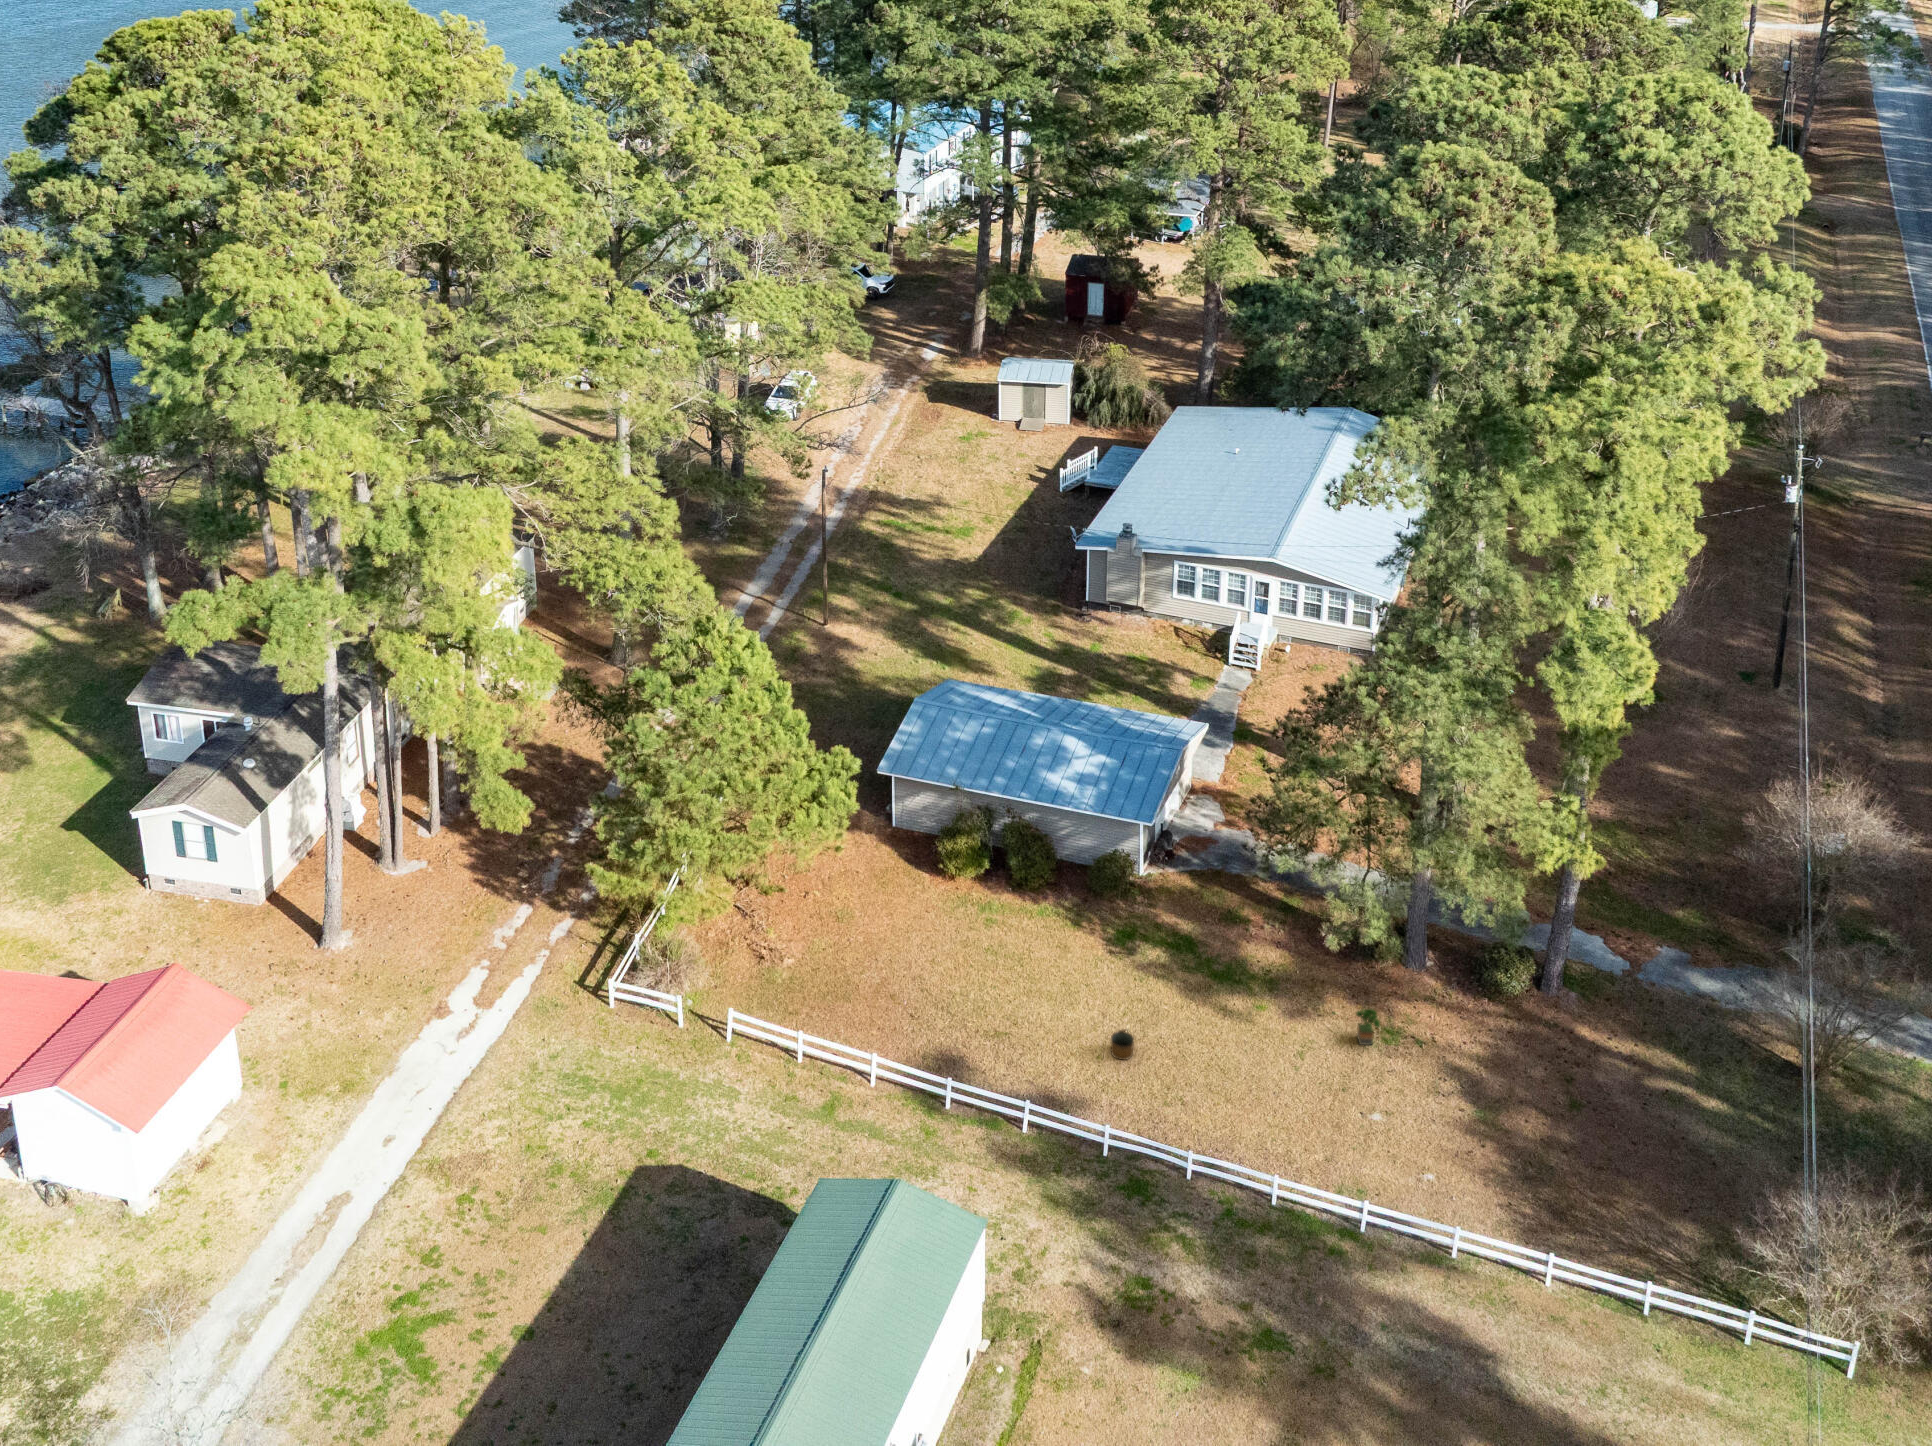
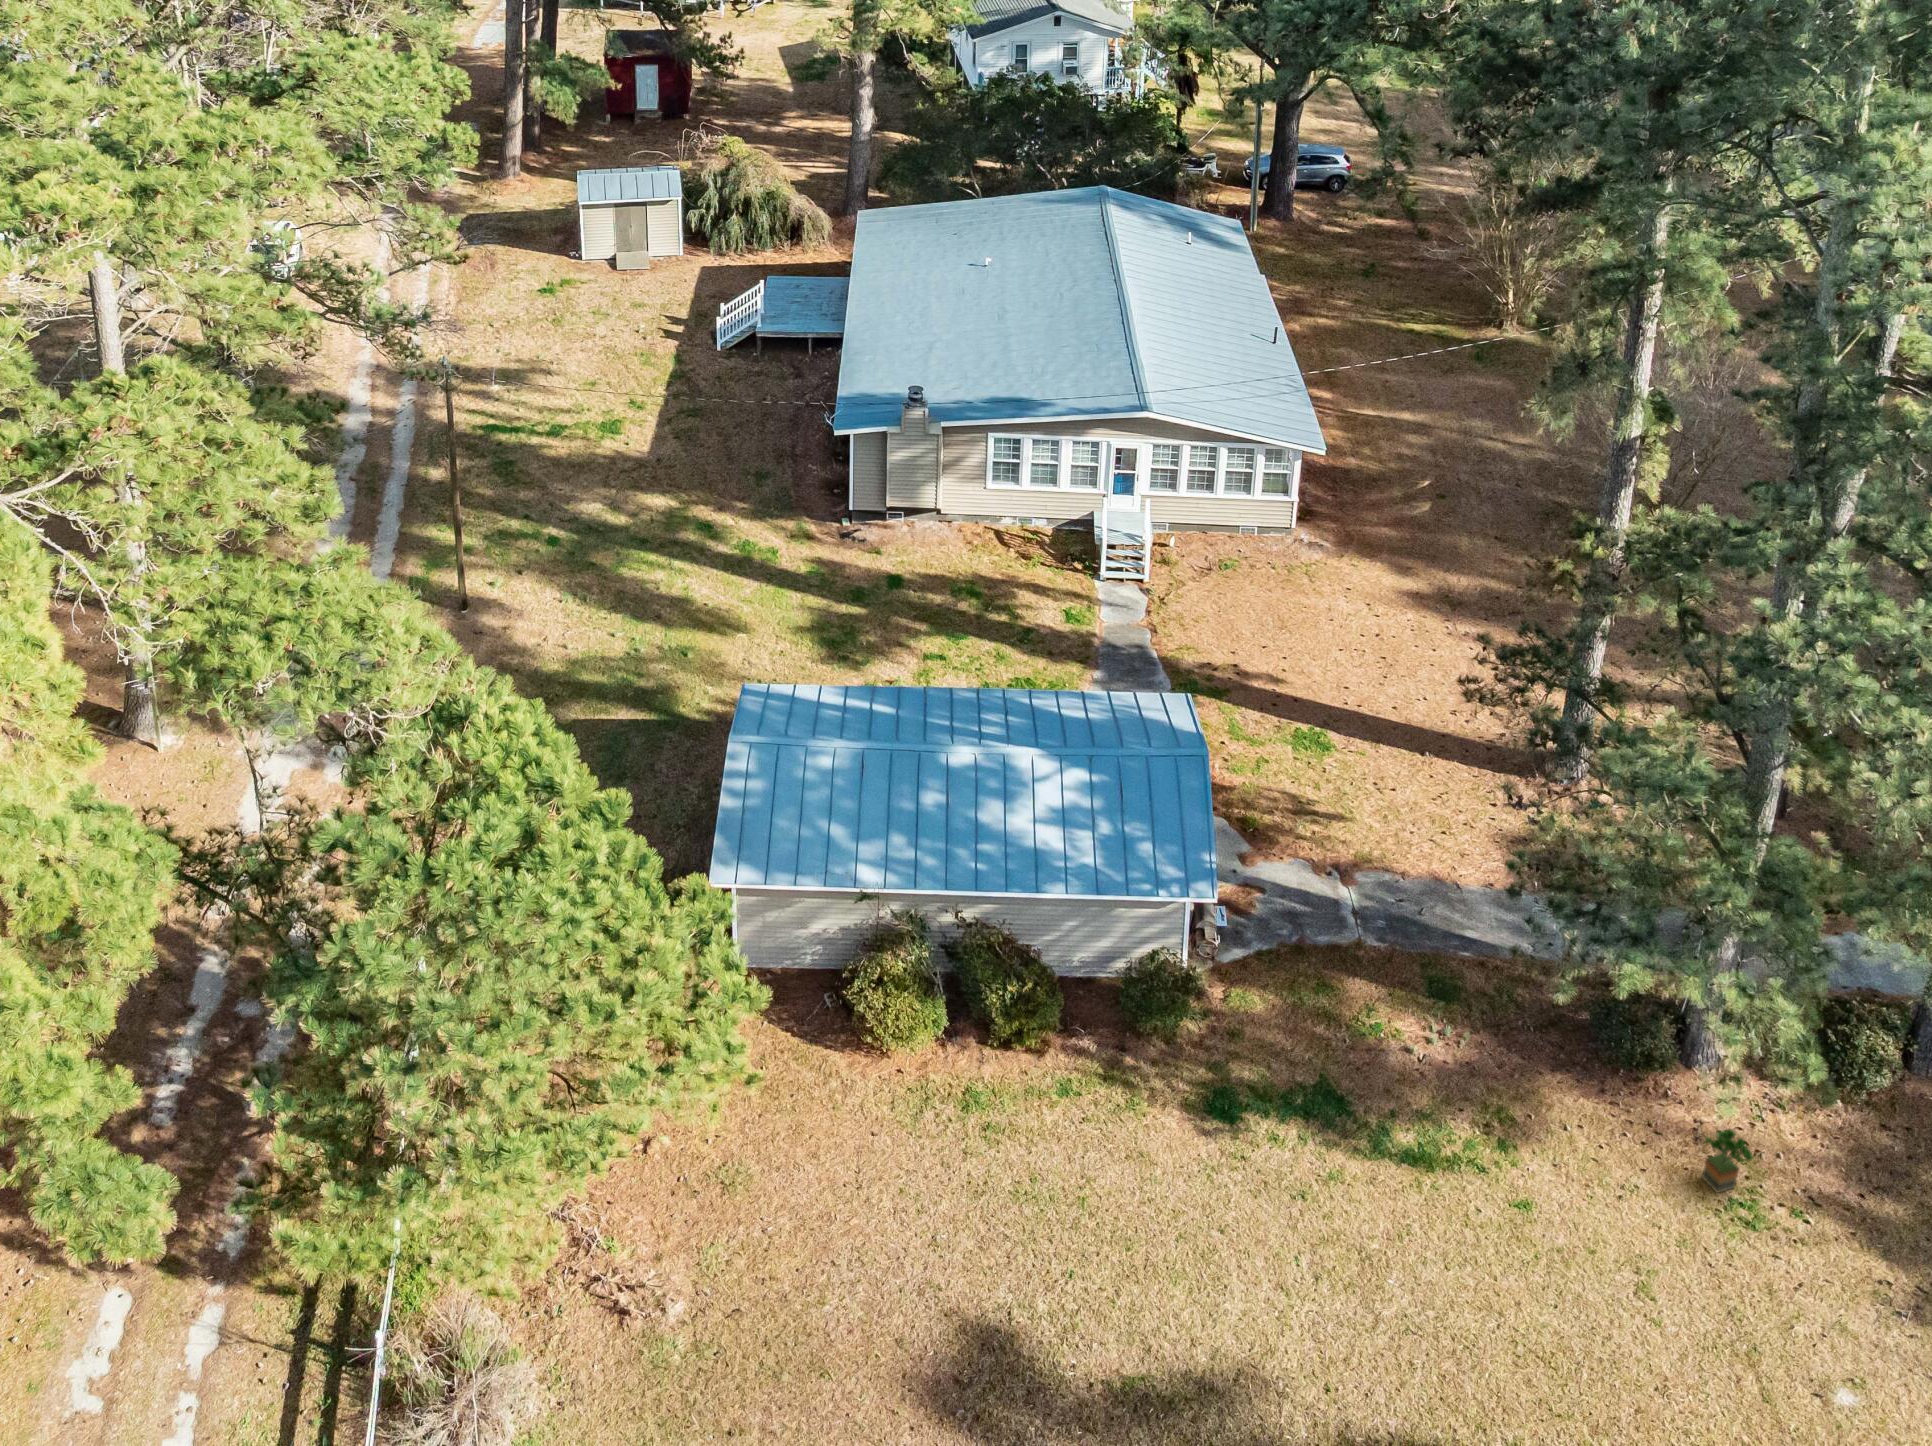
bucket: present [1110,1029,1134,1060] -> none [1368,1273,1414,1331]

